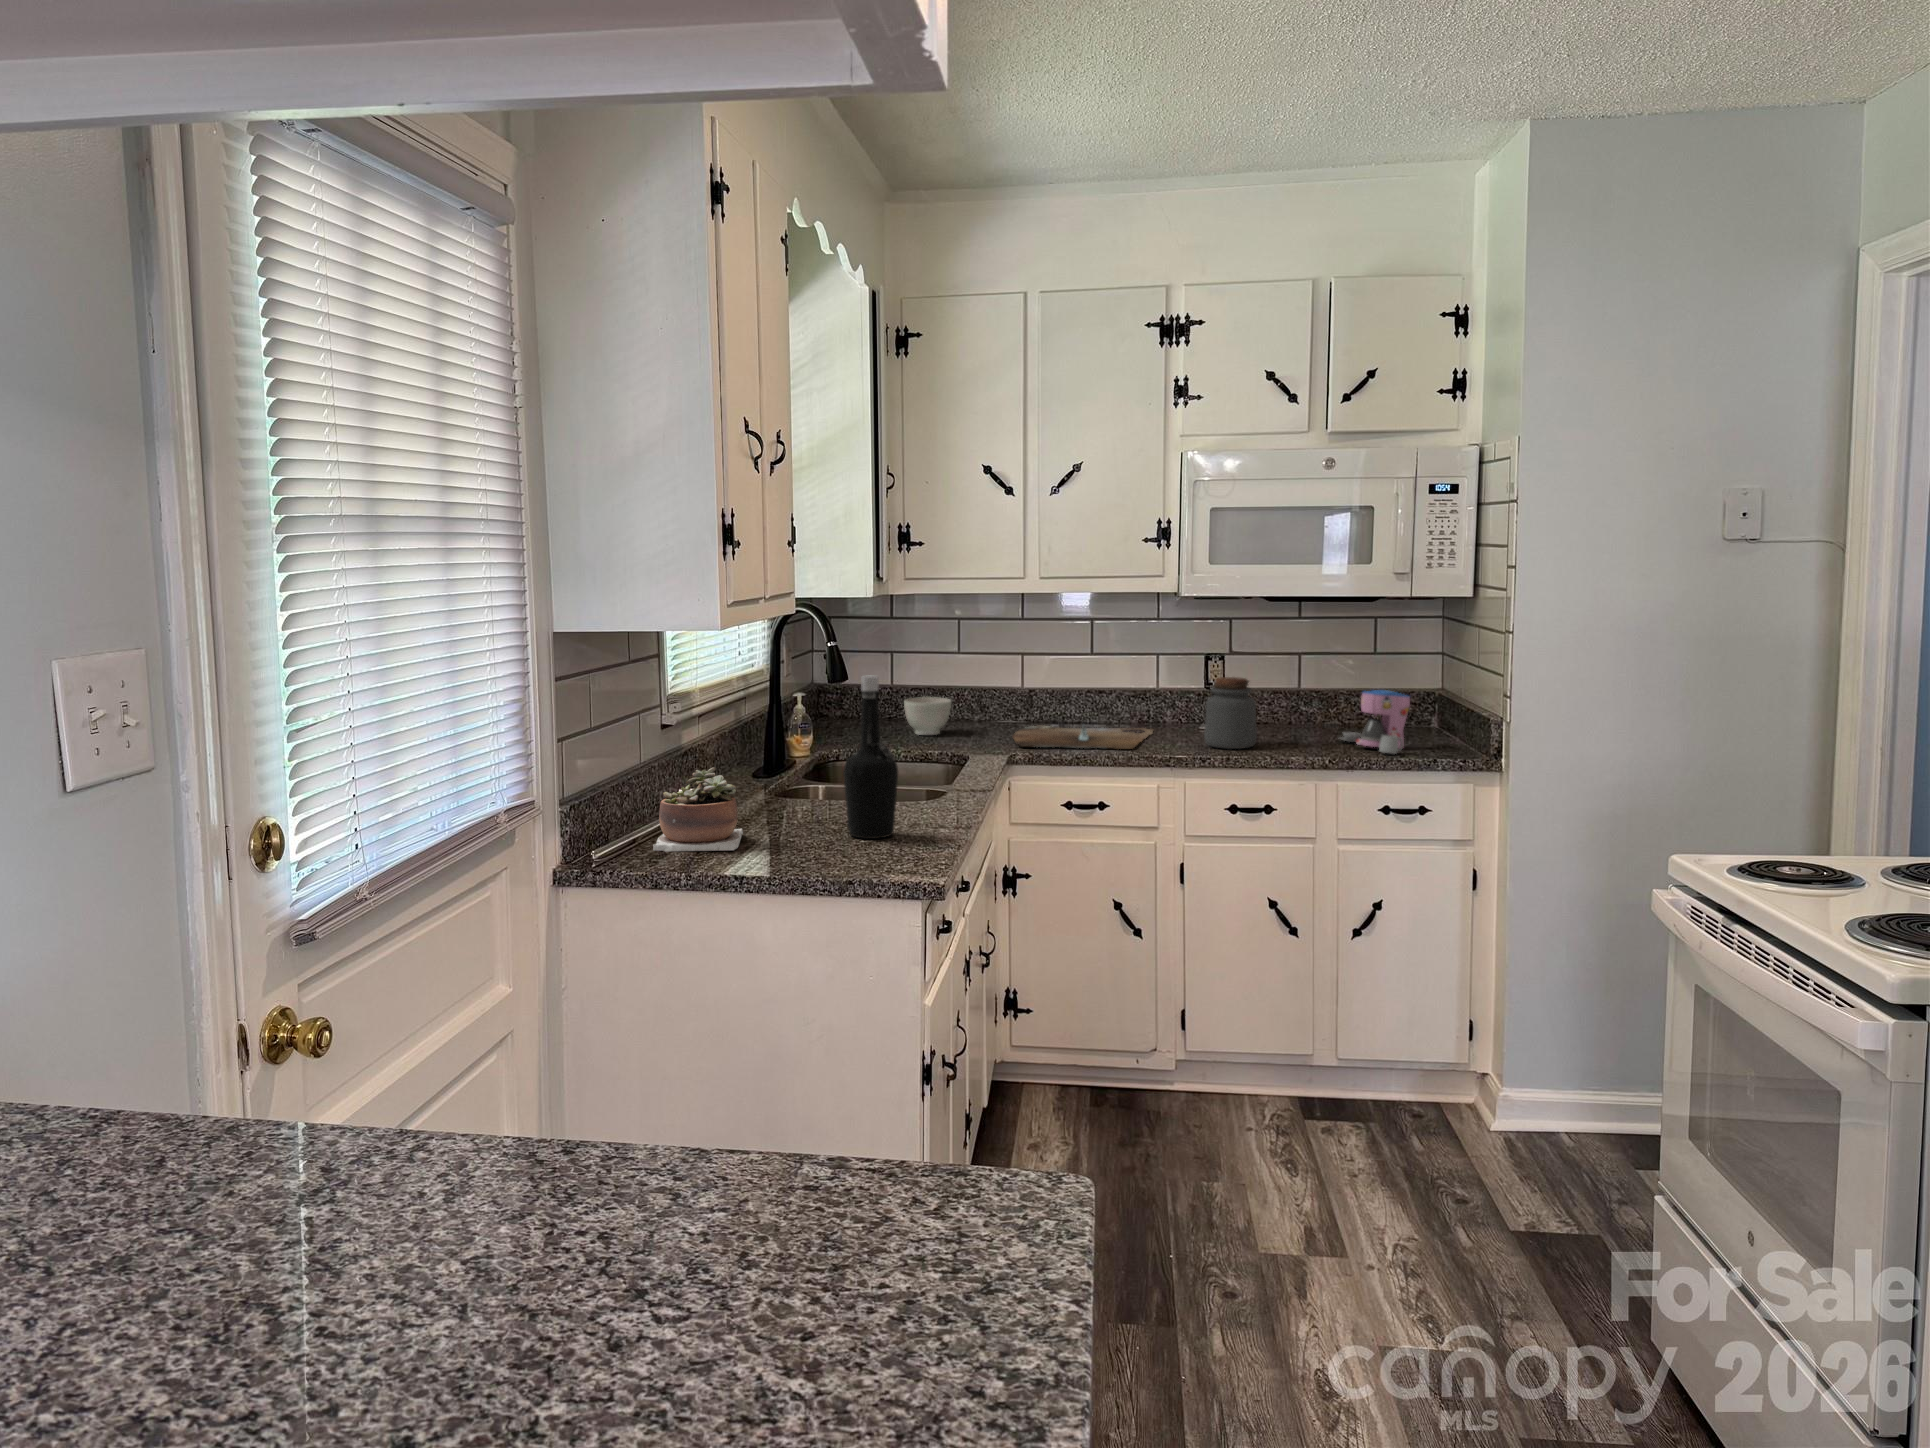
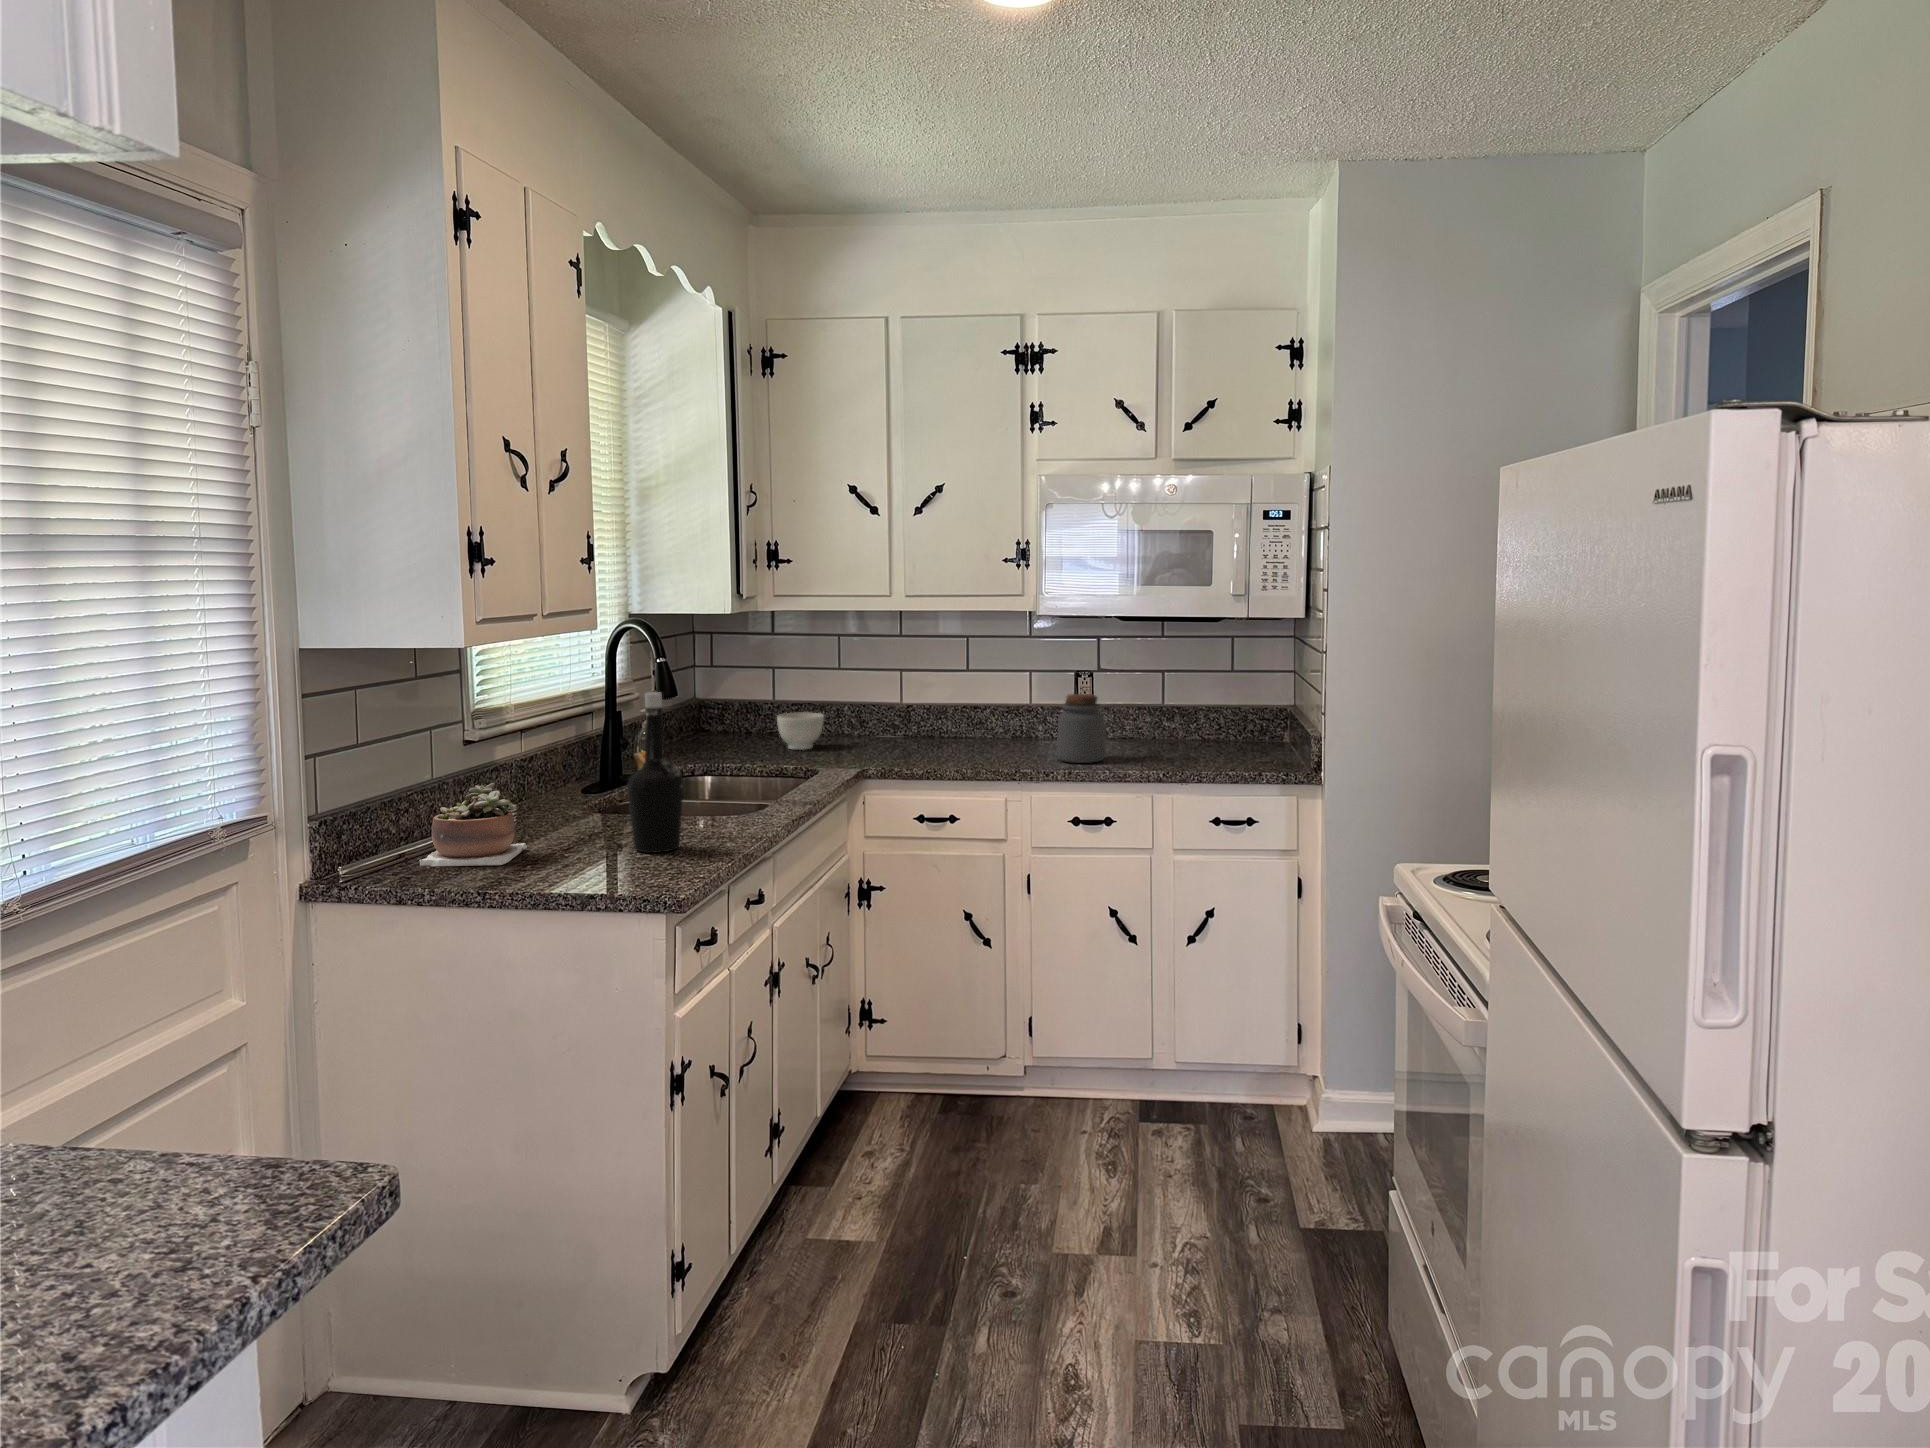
coffee maker: present [1340,690,1410,754] -> none [1186,707,1248,768]
cutting board: present [1013,725,1153,749] -> none [876,739,1022,763]

